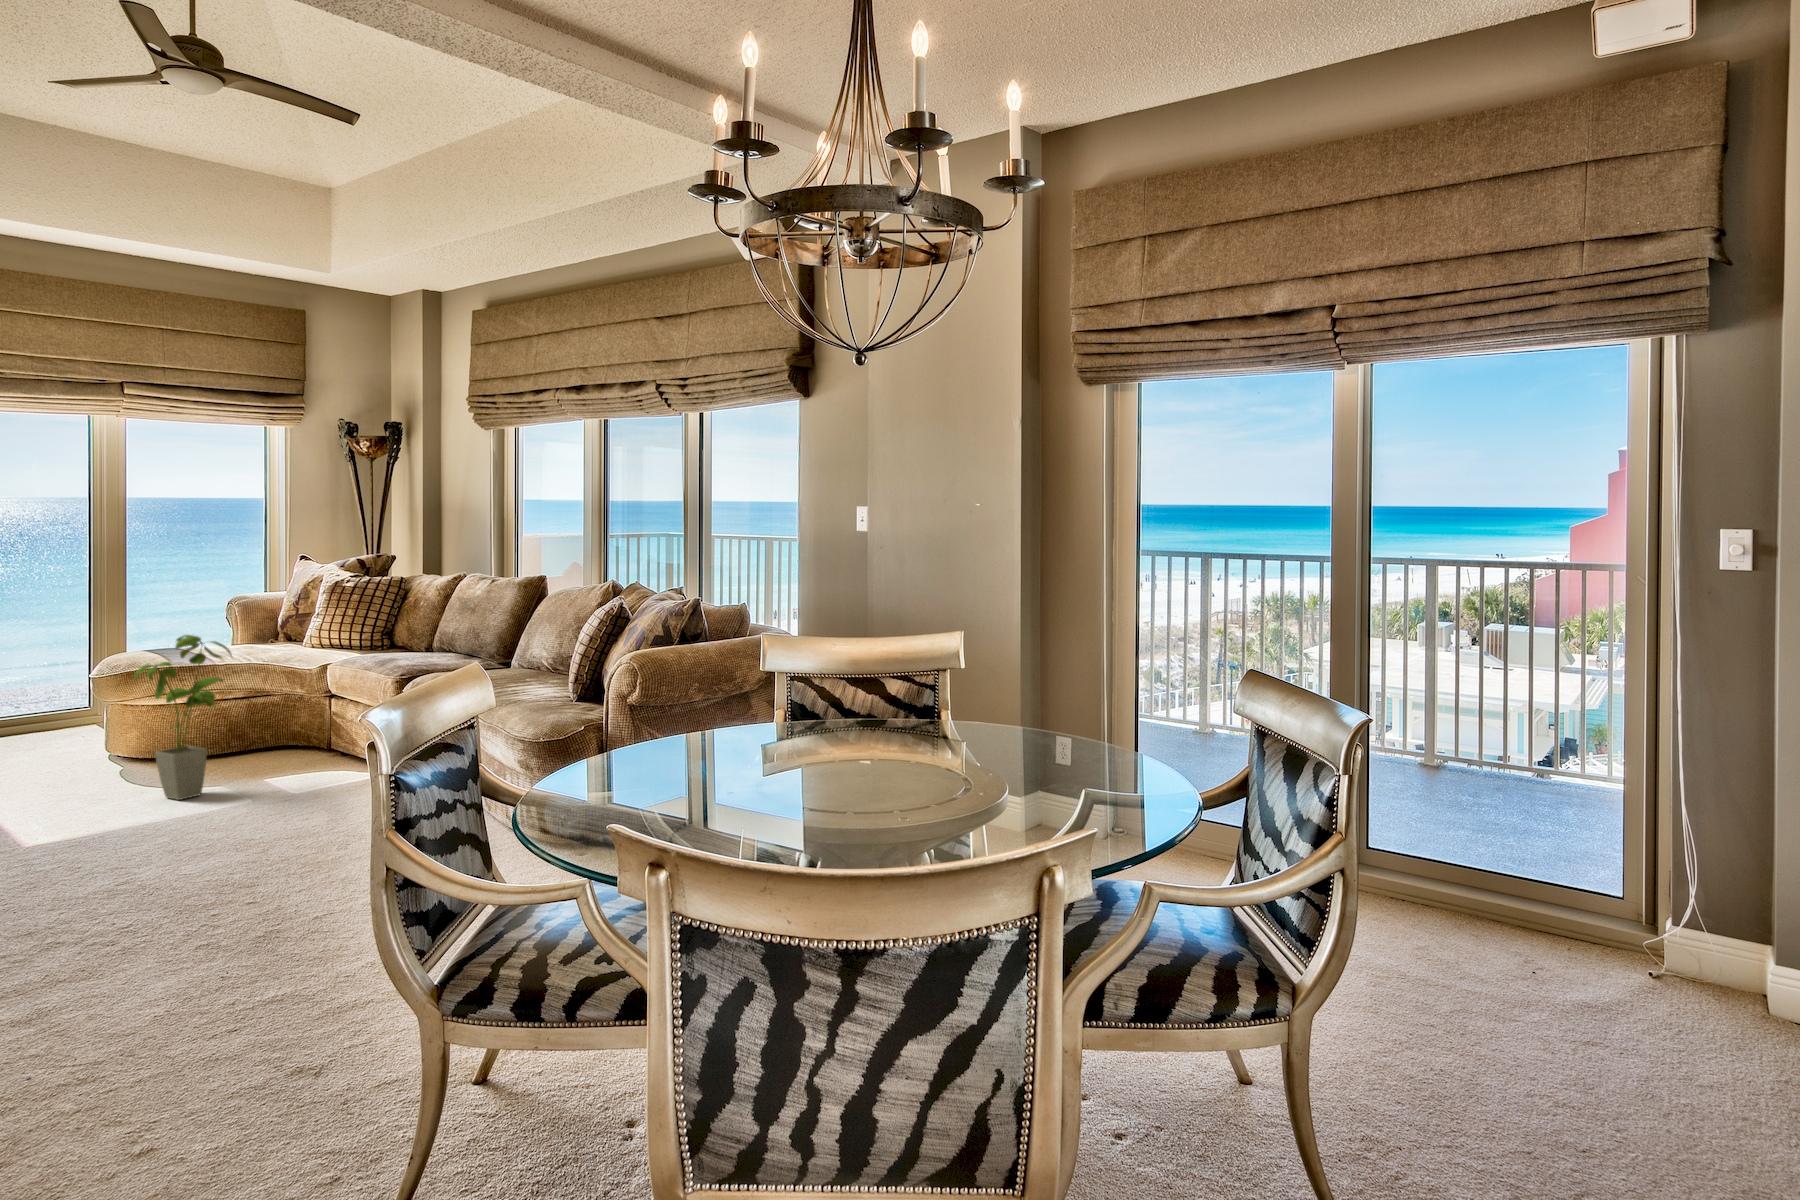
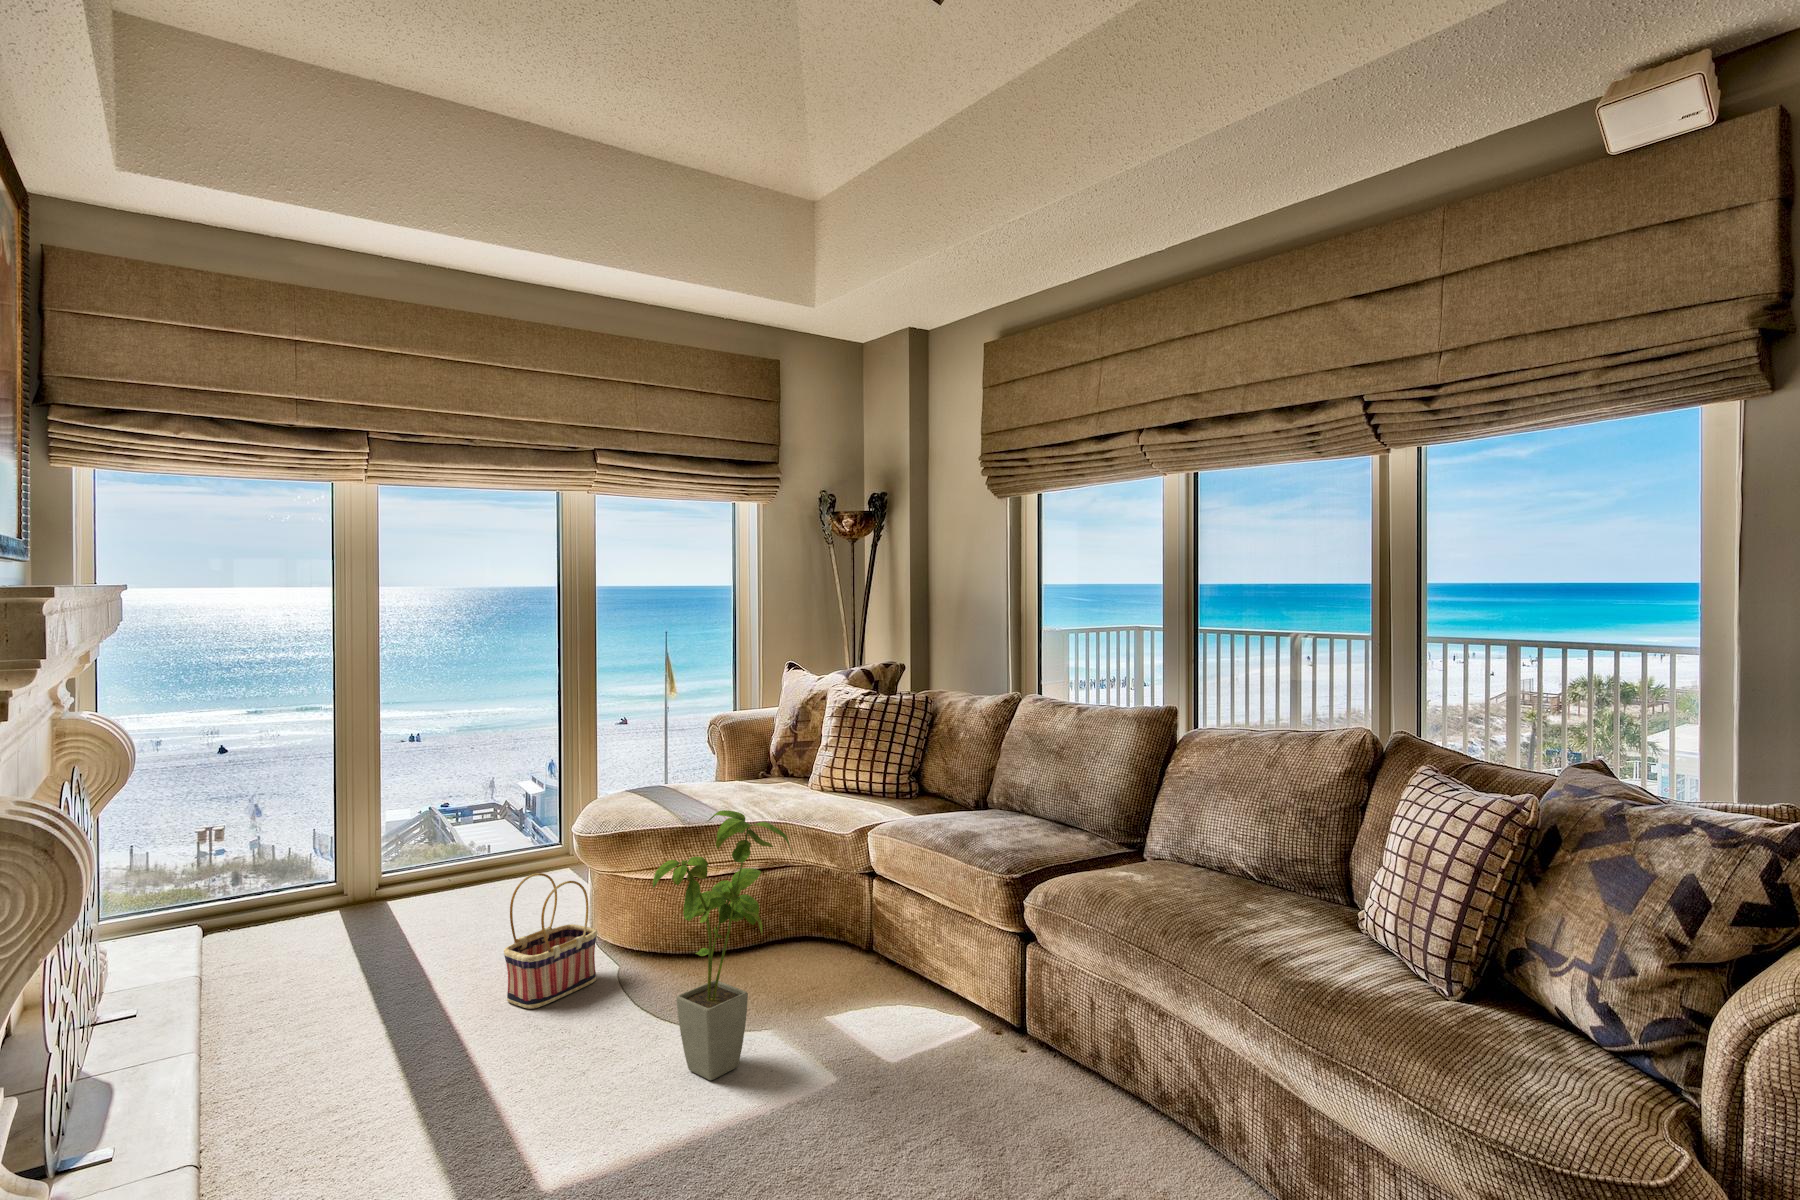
basket: none [35,695,113,782] -> present [504,873,597,1009]

